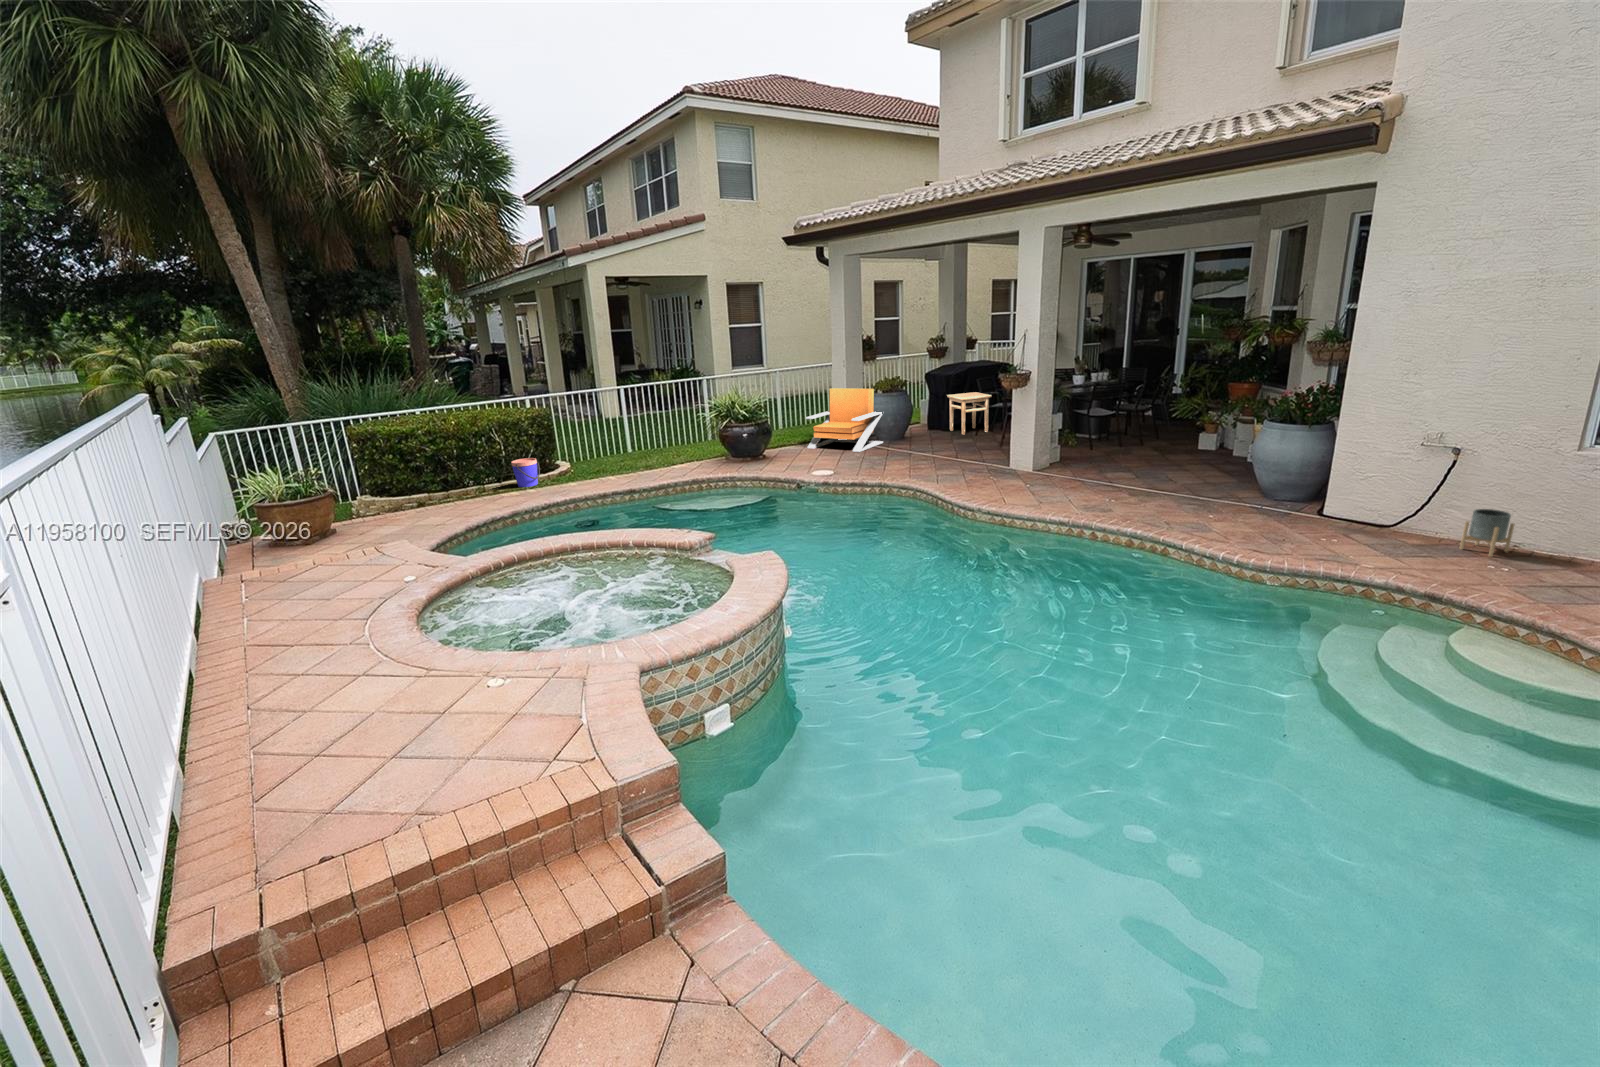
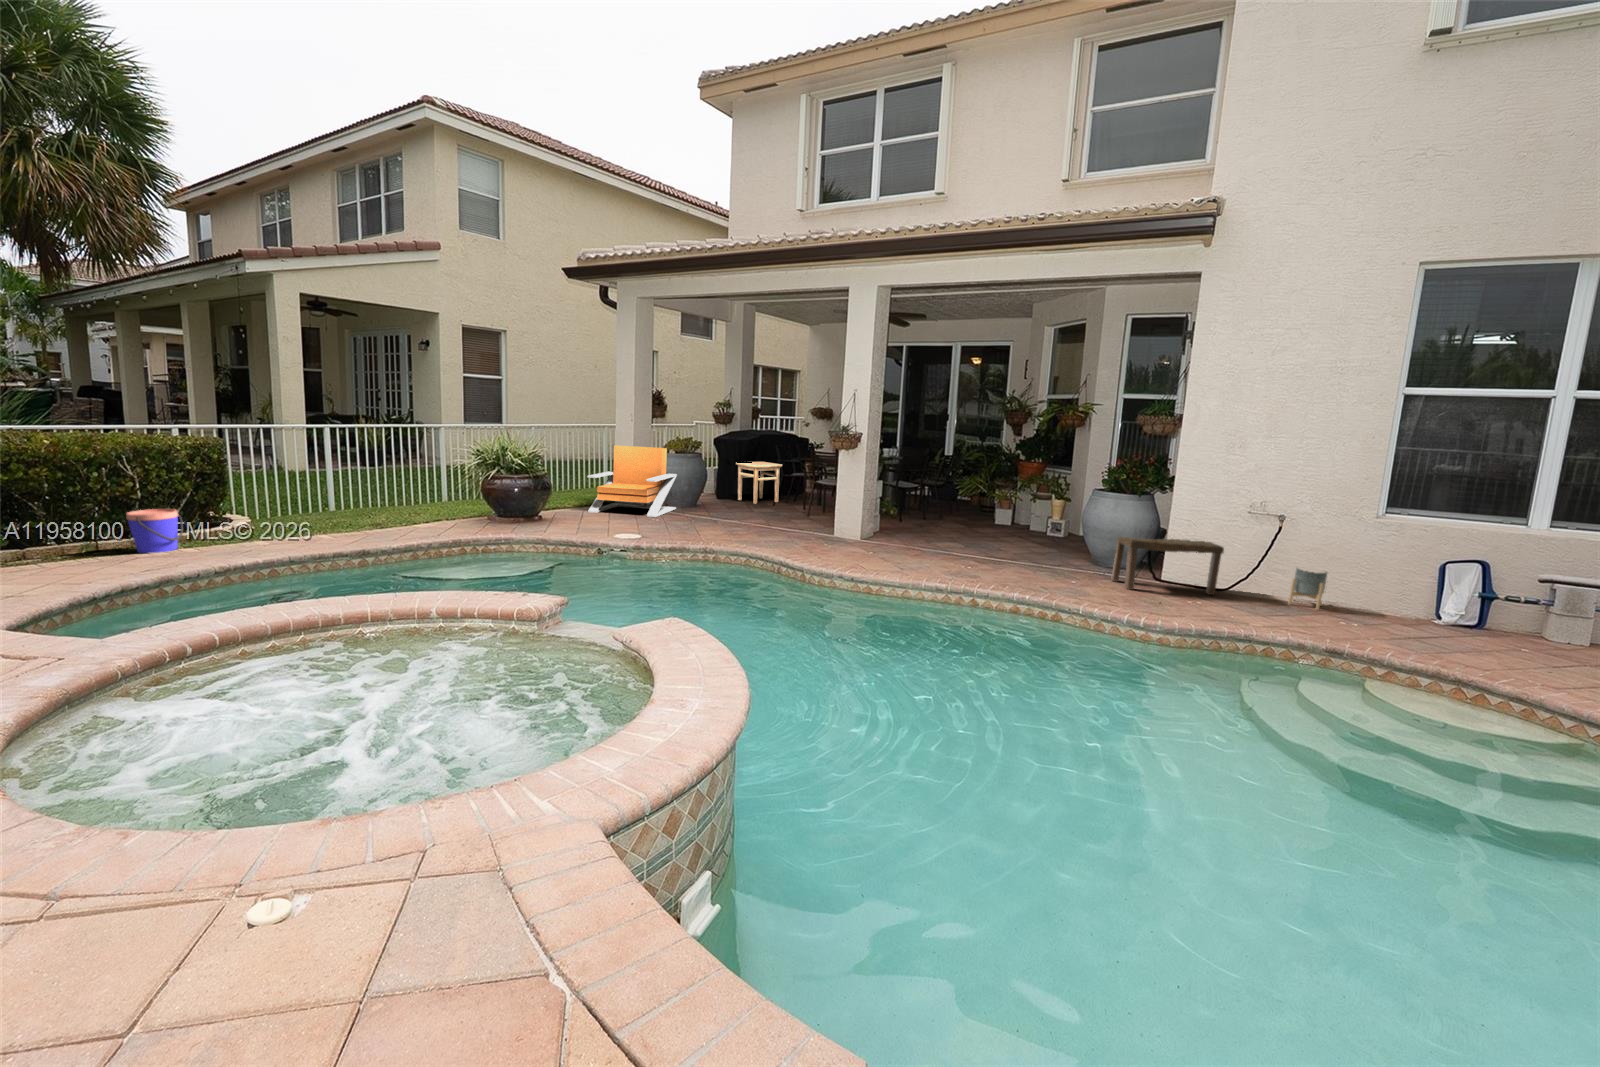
bench: none [1262,473,1381,536] -> present [1111,536,1224,595]

